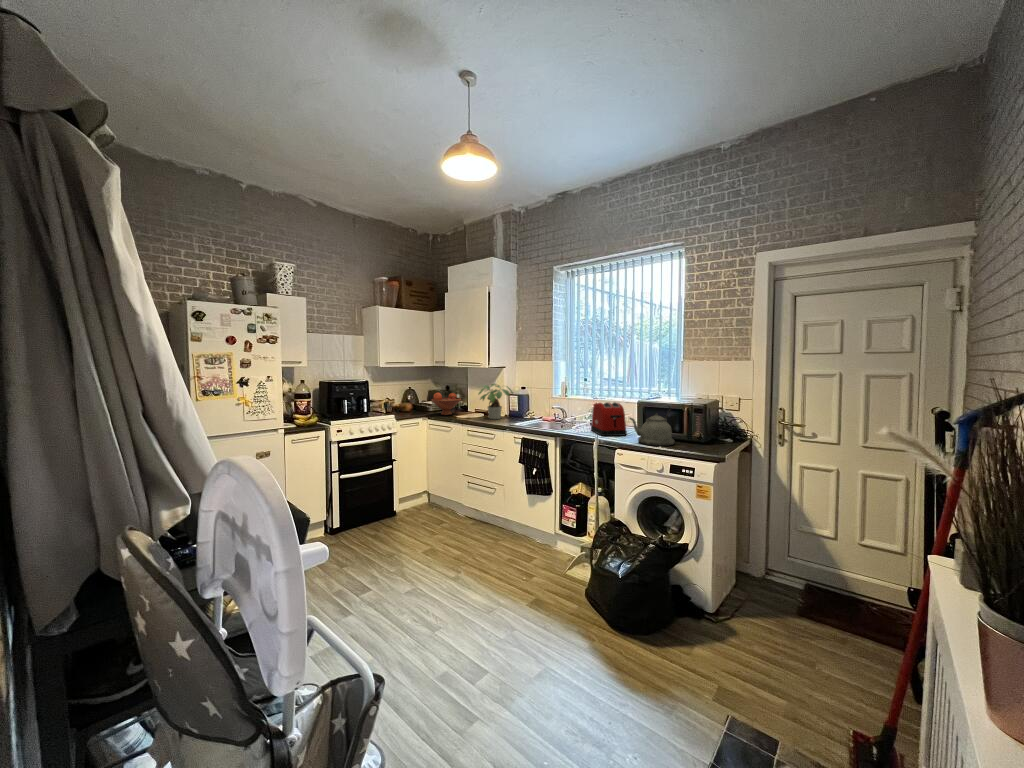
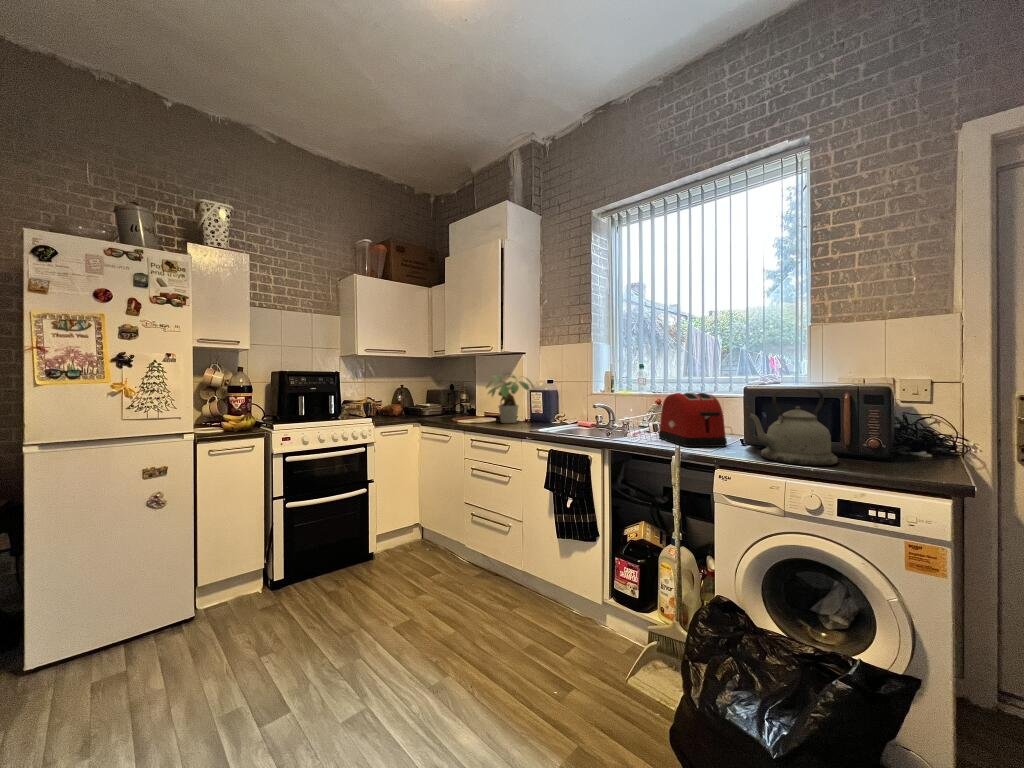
fruit bowl: present [431,392,461,415] -> none [424,388,464,418]

